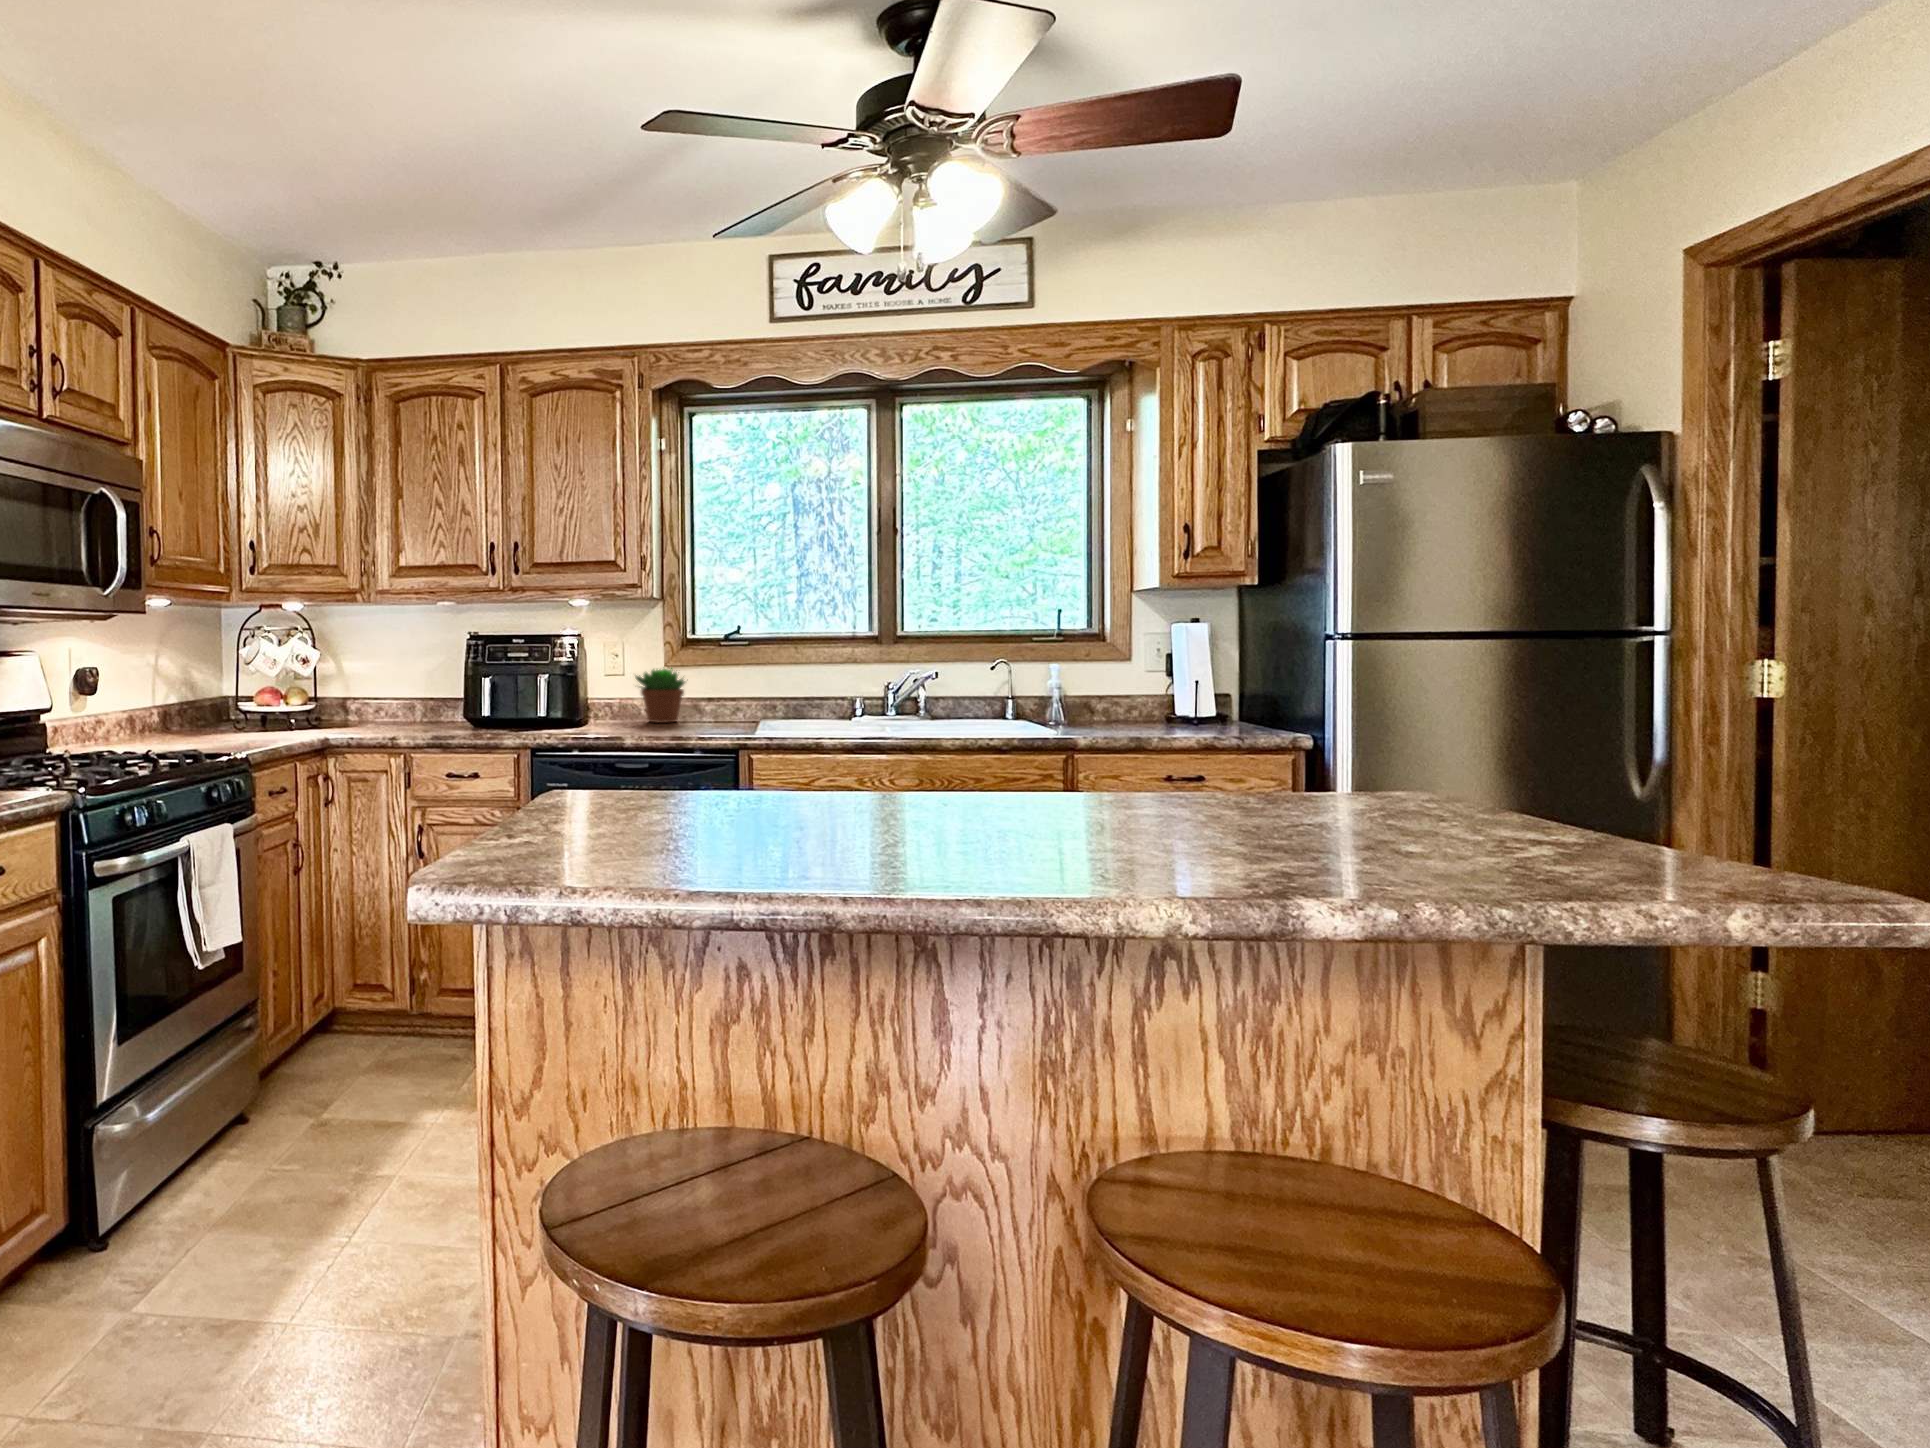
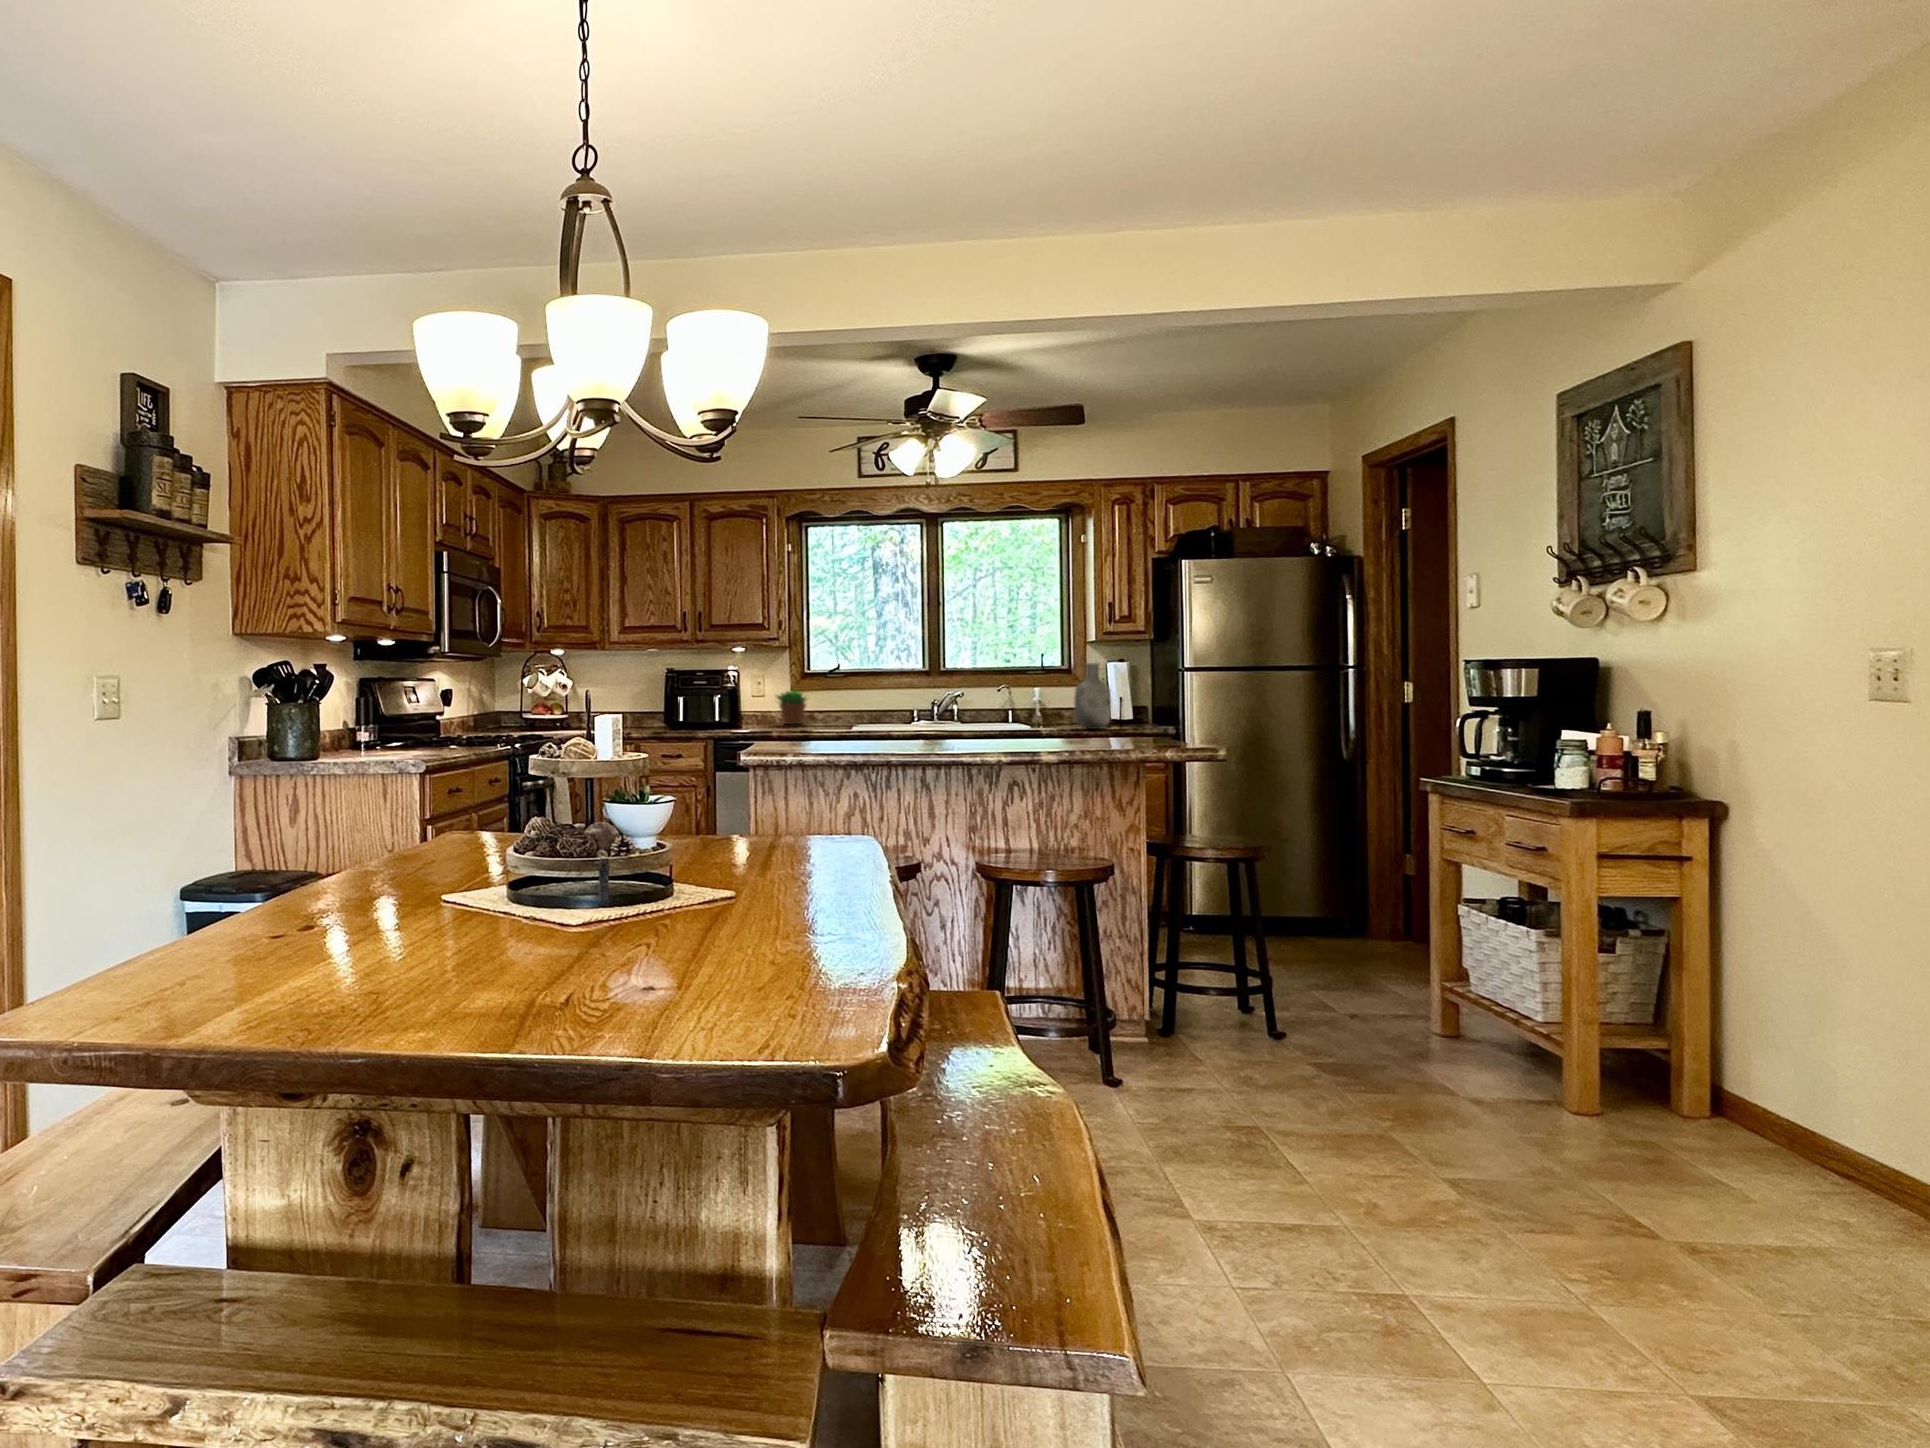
vase: none [1141,625,1207,739] -> present [1074,663,1111,729]

